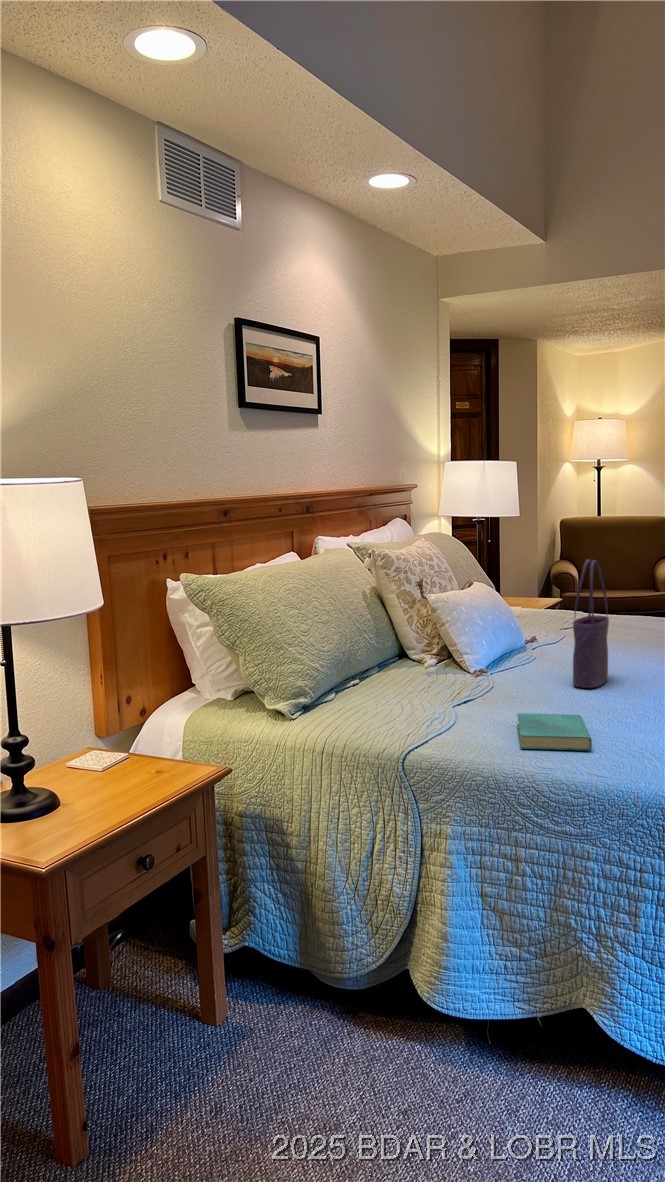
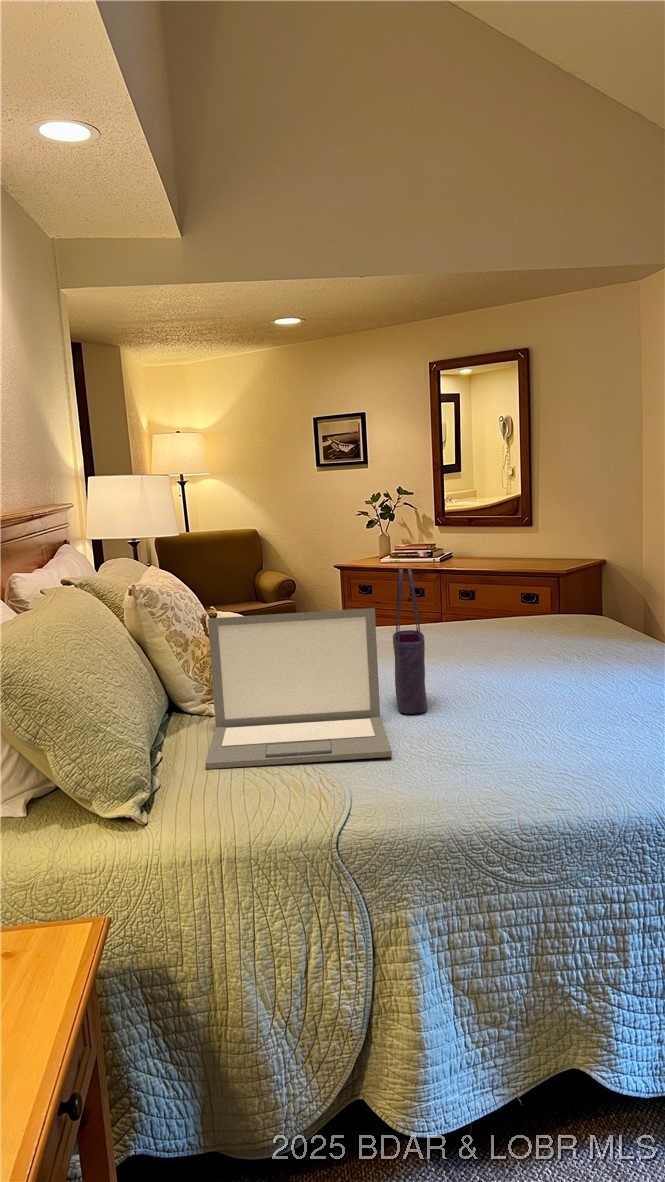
laptop: none [373,584,547,712] -> present [205,608,392,769]
book: present [517,713,592,750] -> none [413,745,526,797]

